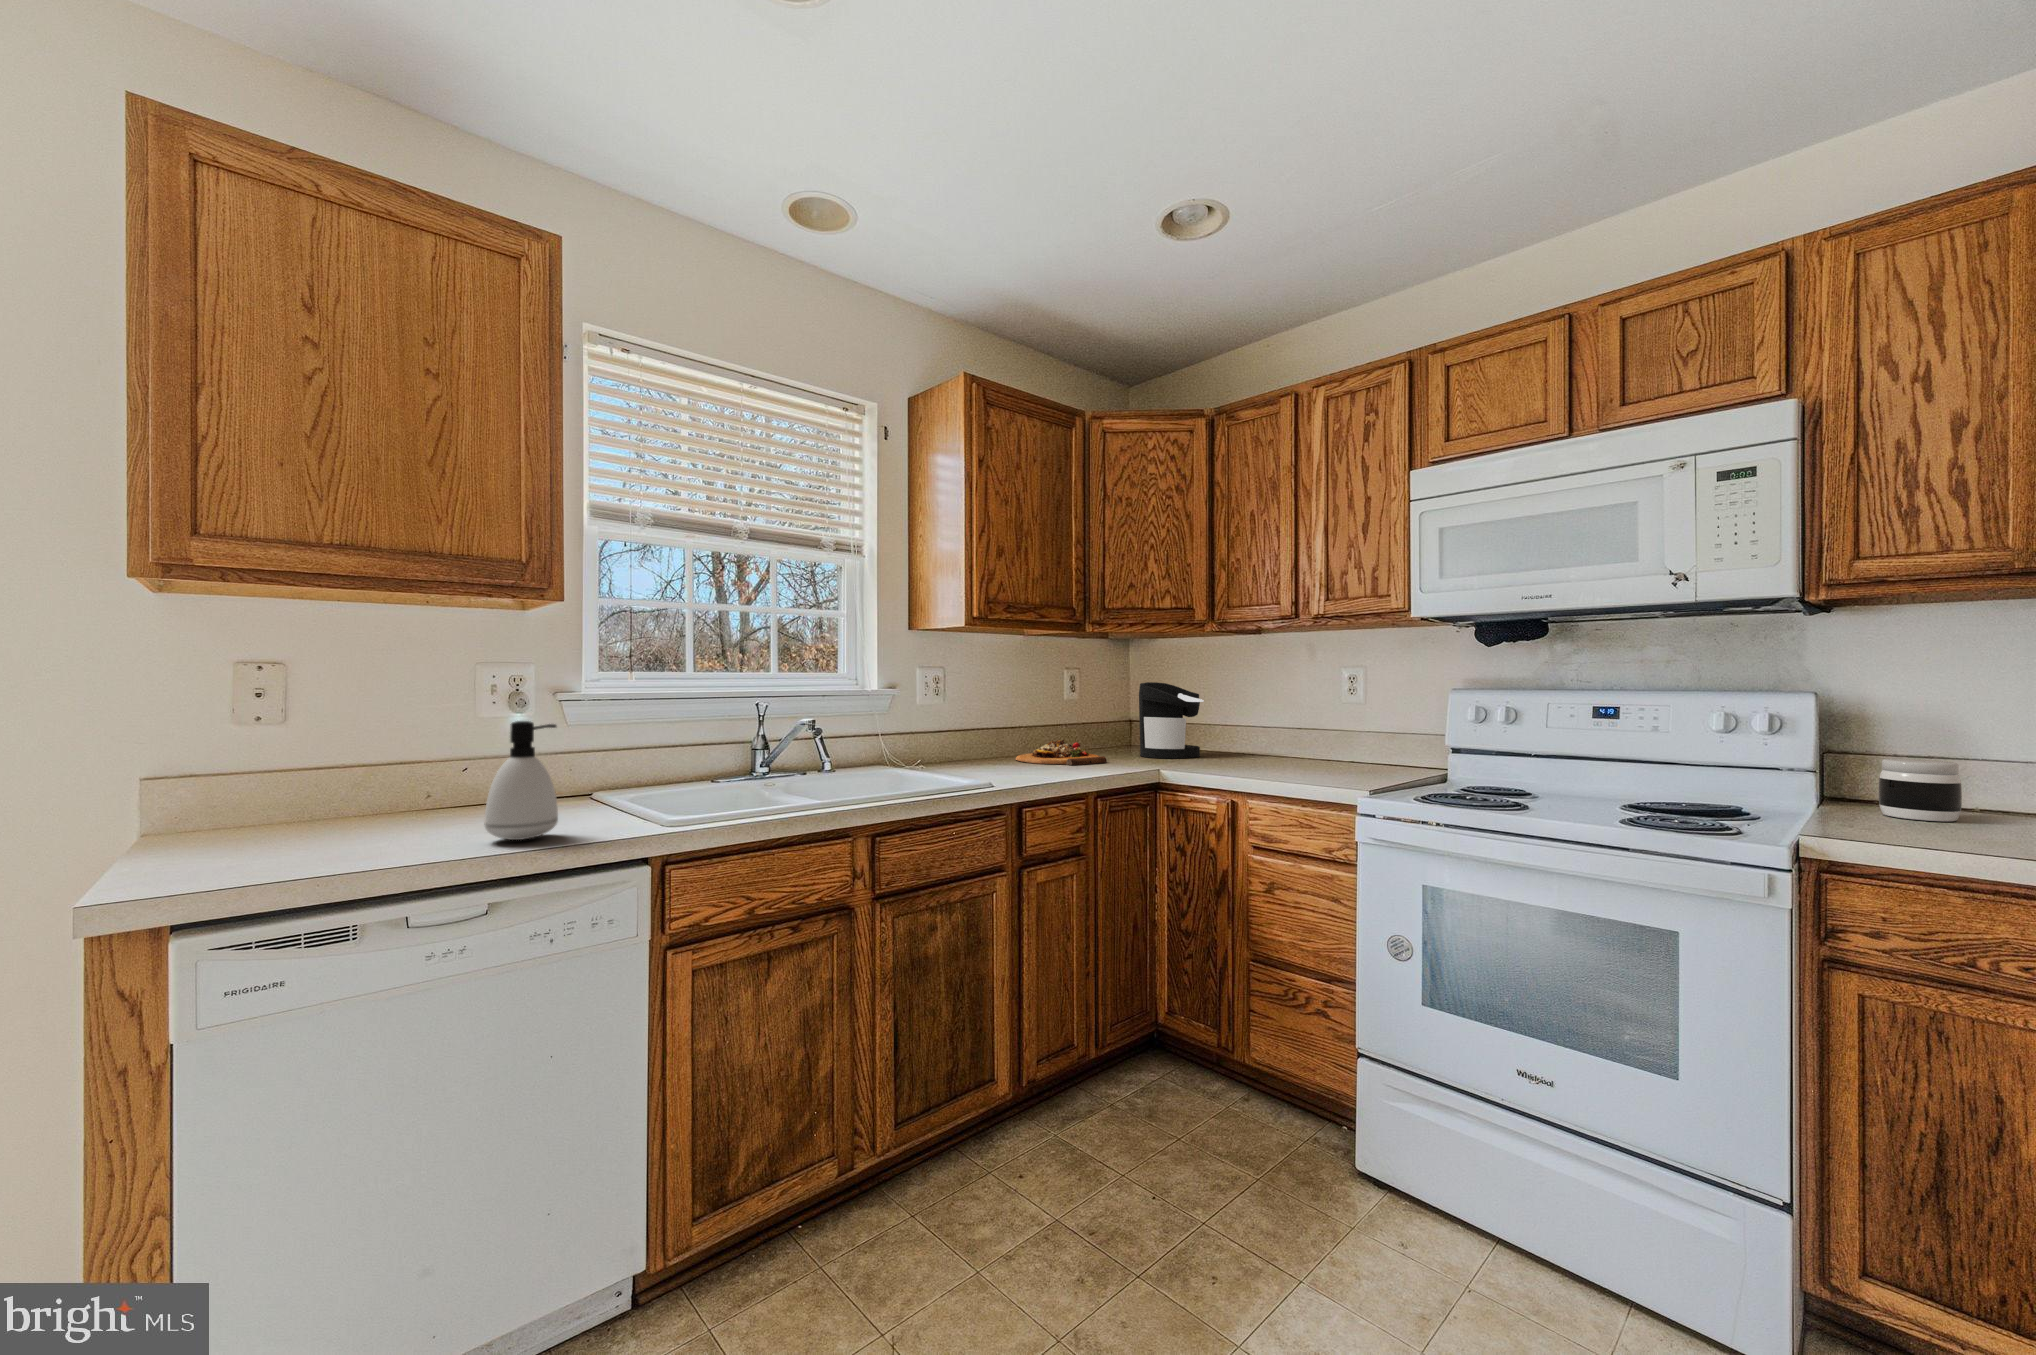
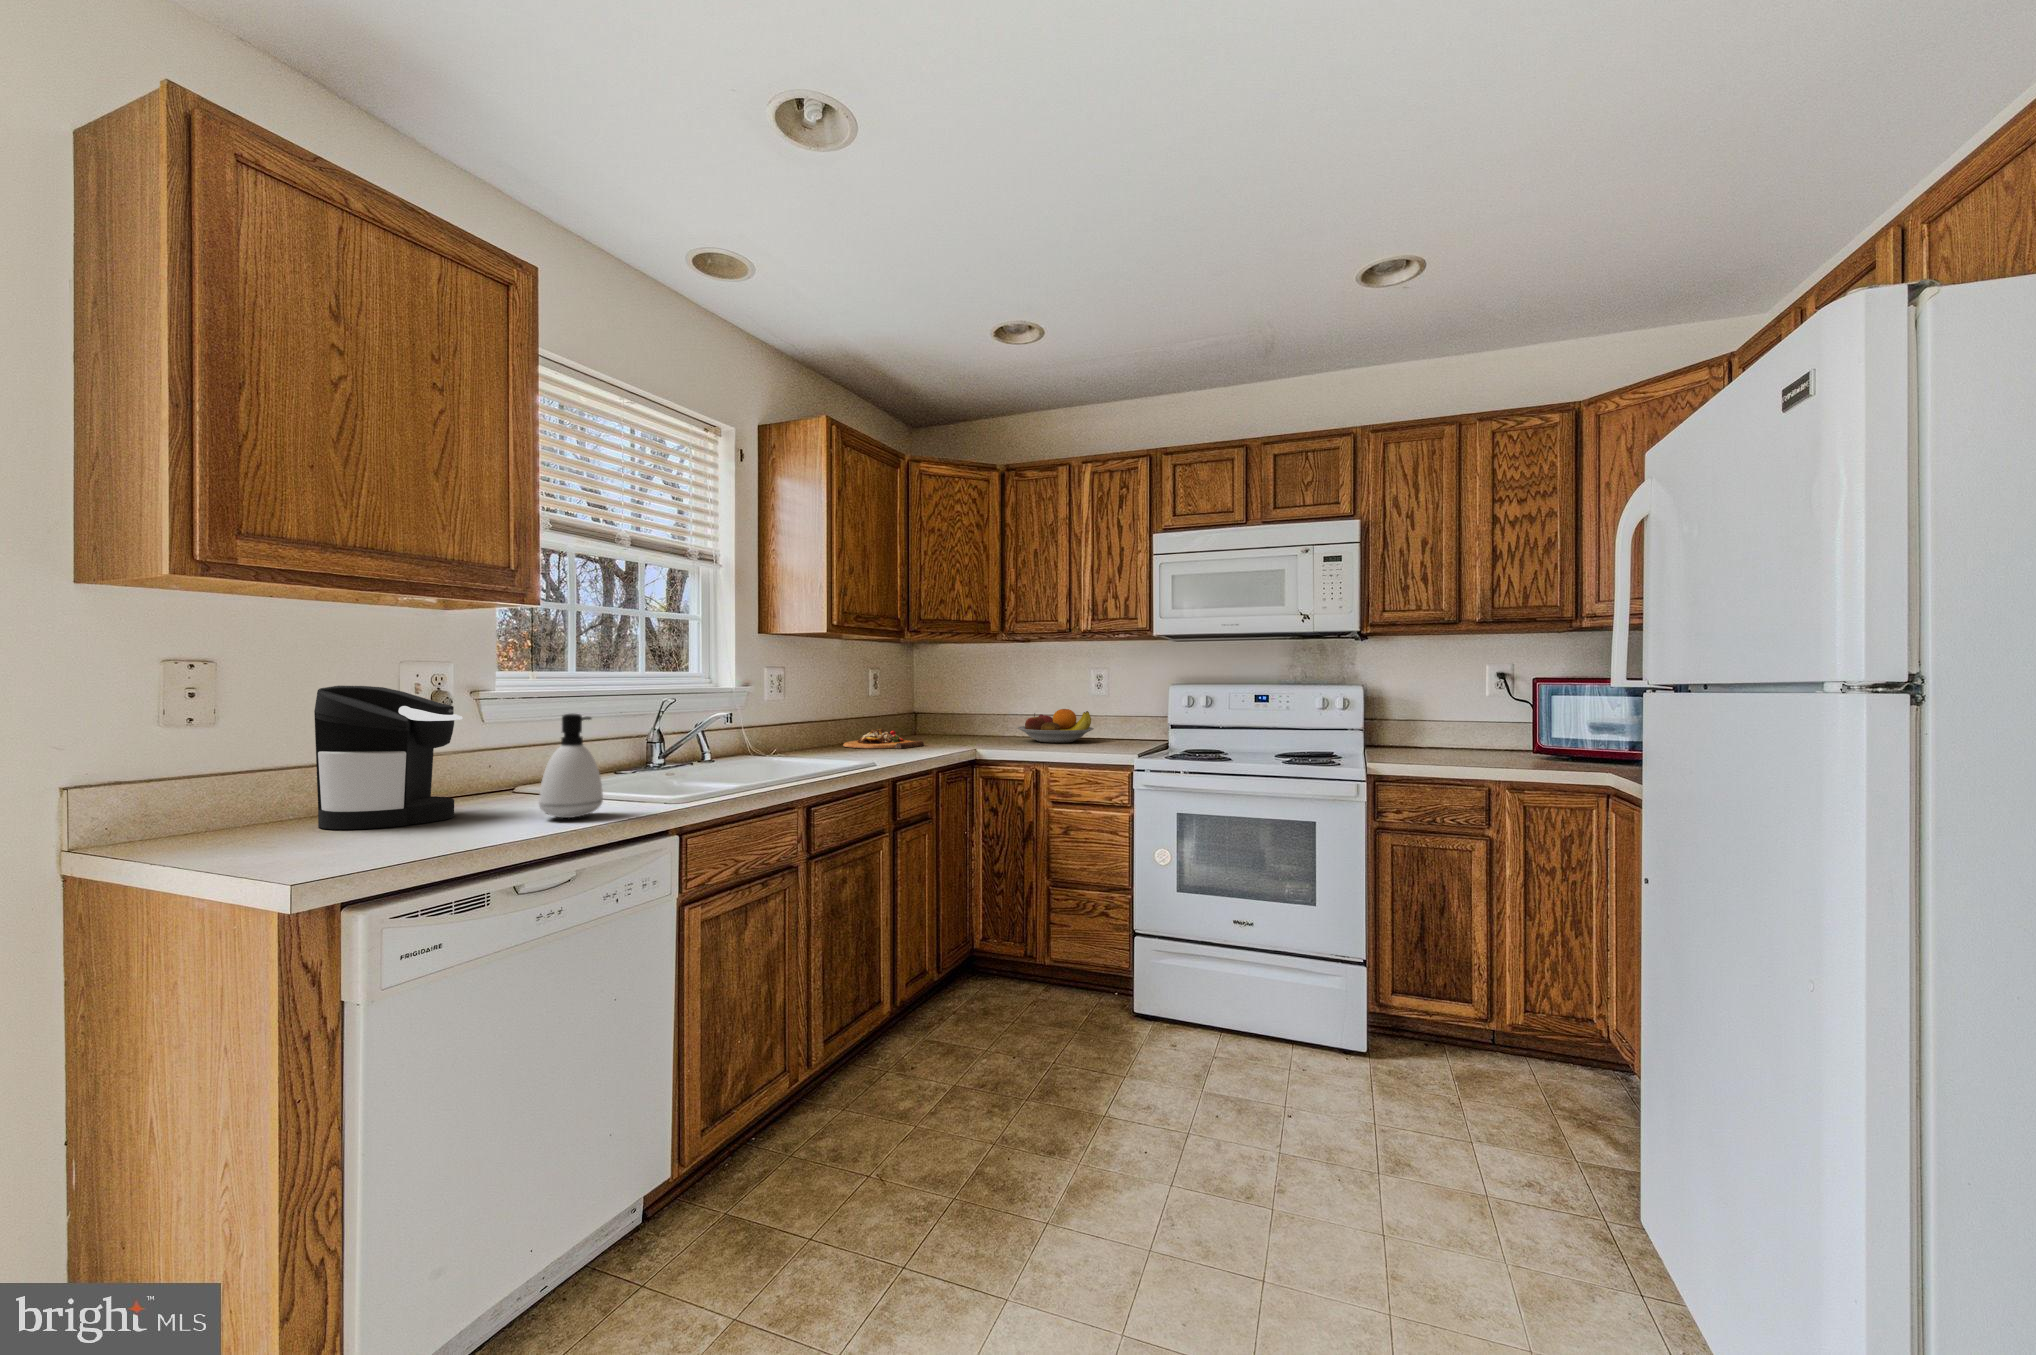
coffee maker: present [1139,682,1203,758] -> present [314,686,463,829]
fruit bowl: none [1235,721,1341,766] -> present [1018,709,1094,743]
jar: present [1879,758,1962,821] -> none [1392,721,1425,754]

